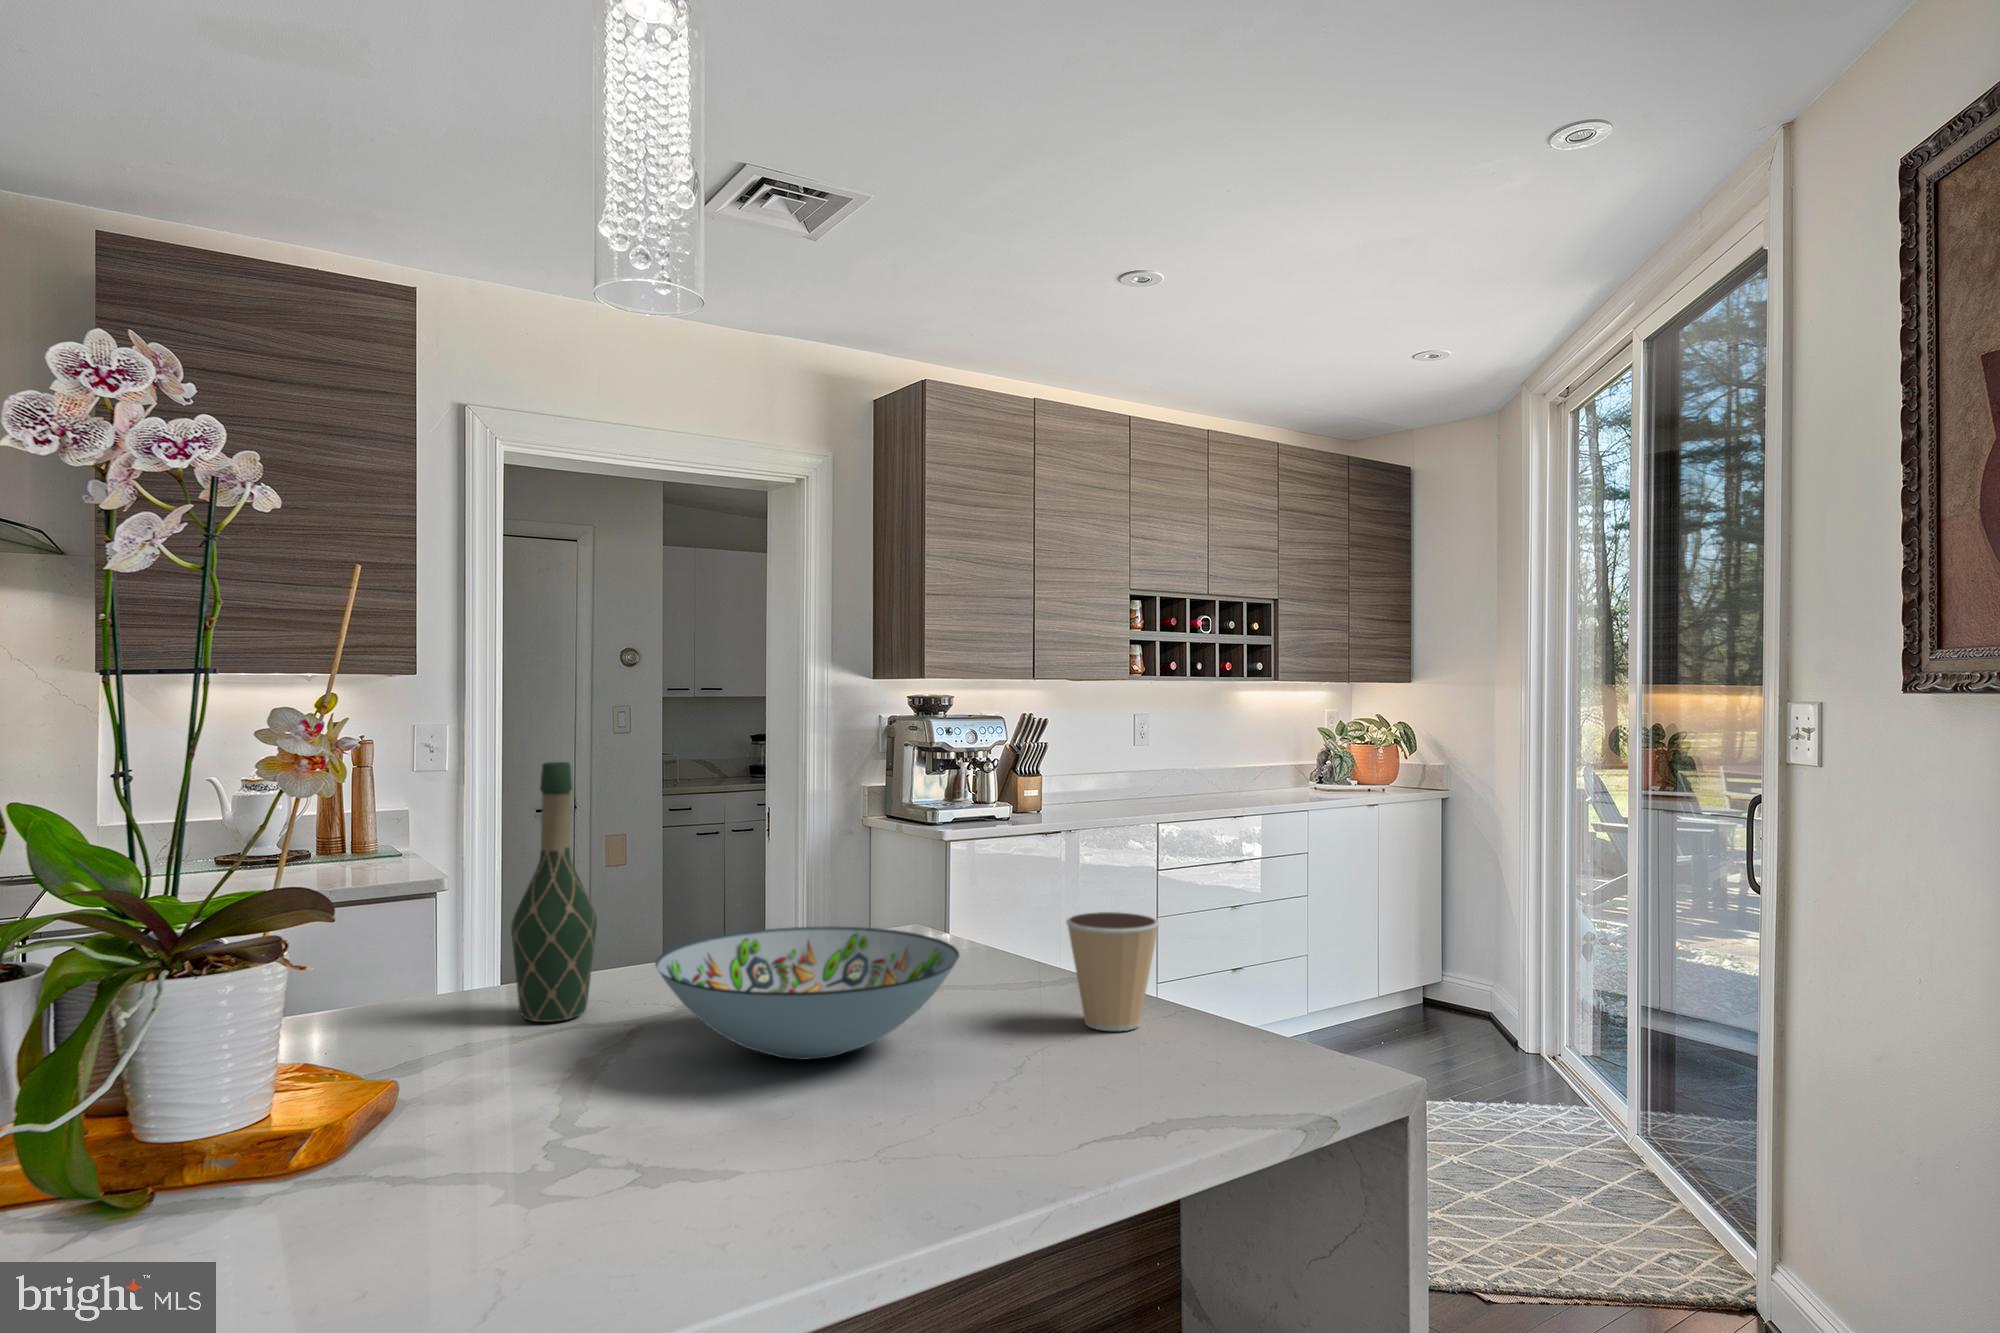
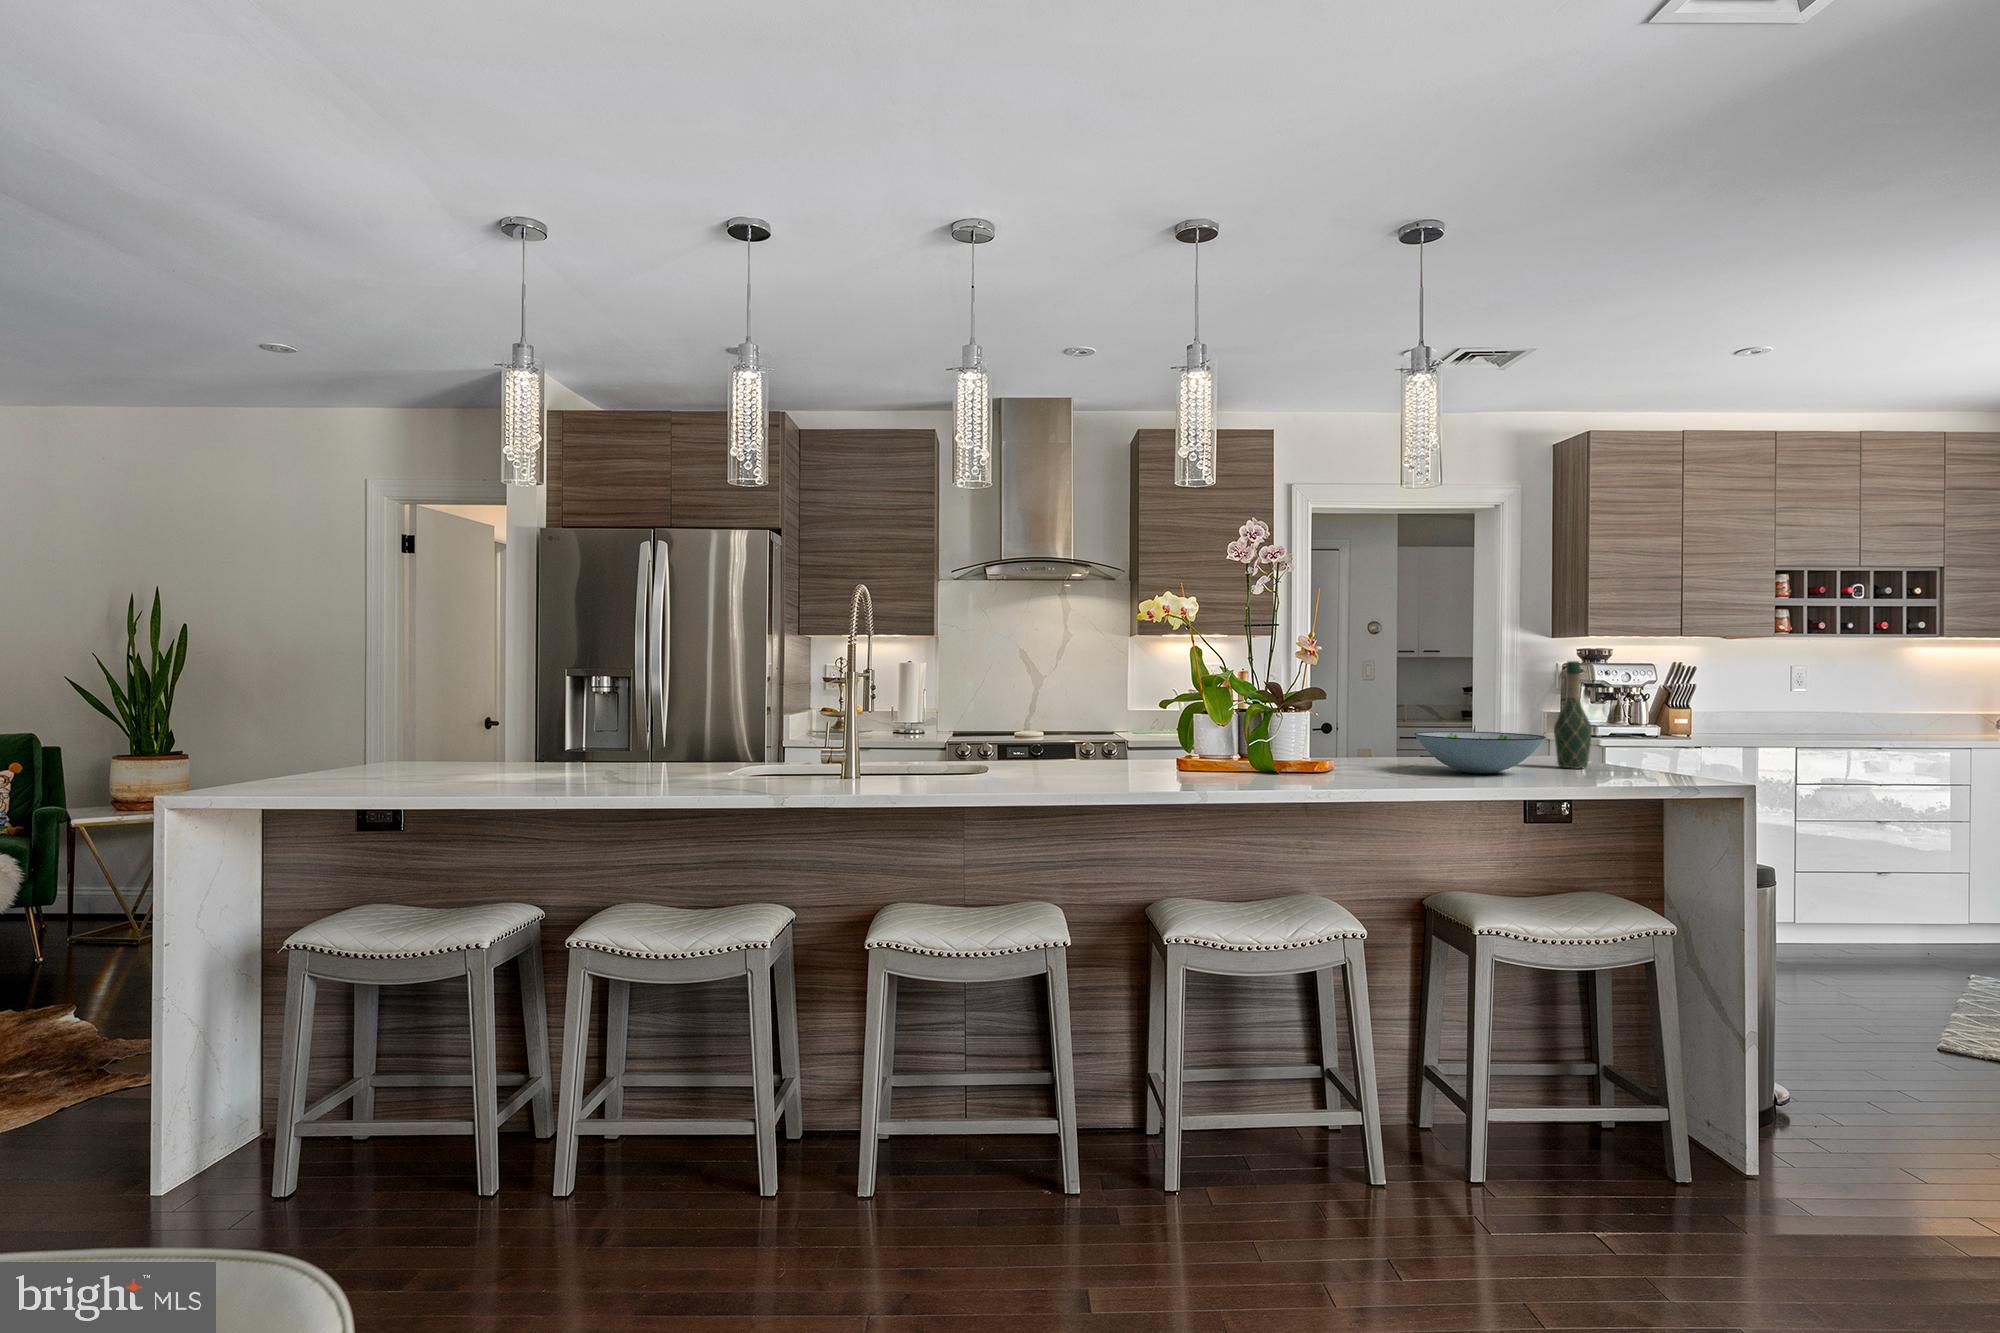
wine bottle: present [511,762,597,1022] -> present [1554,661,1592,769]
coffee cup: present [1066,912,1159,1031] -> none [1602,729,1650,778]

